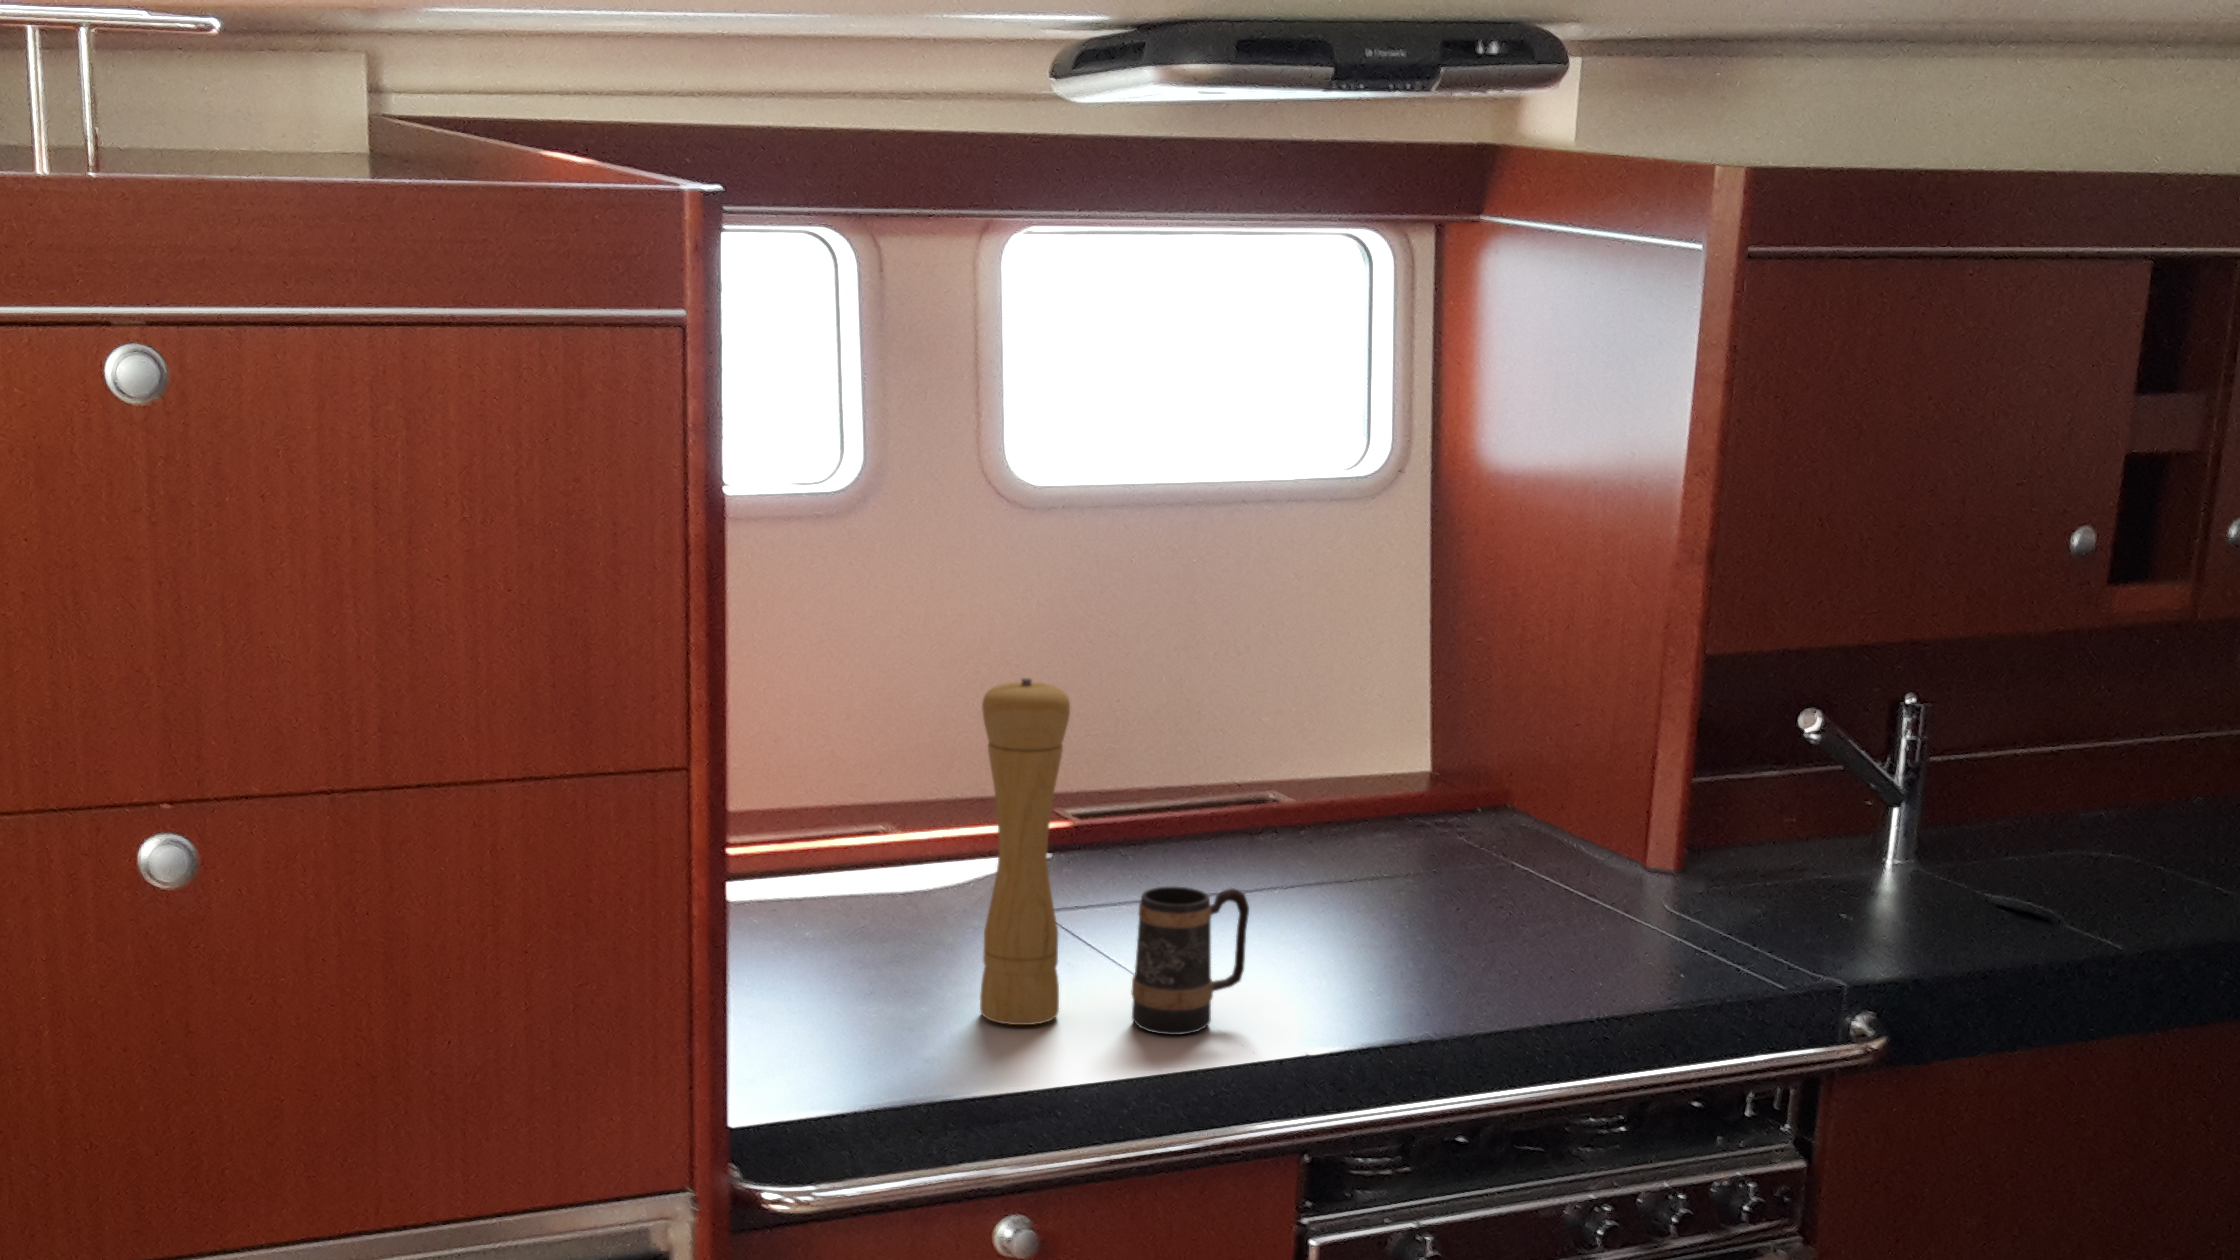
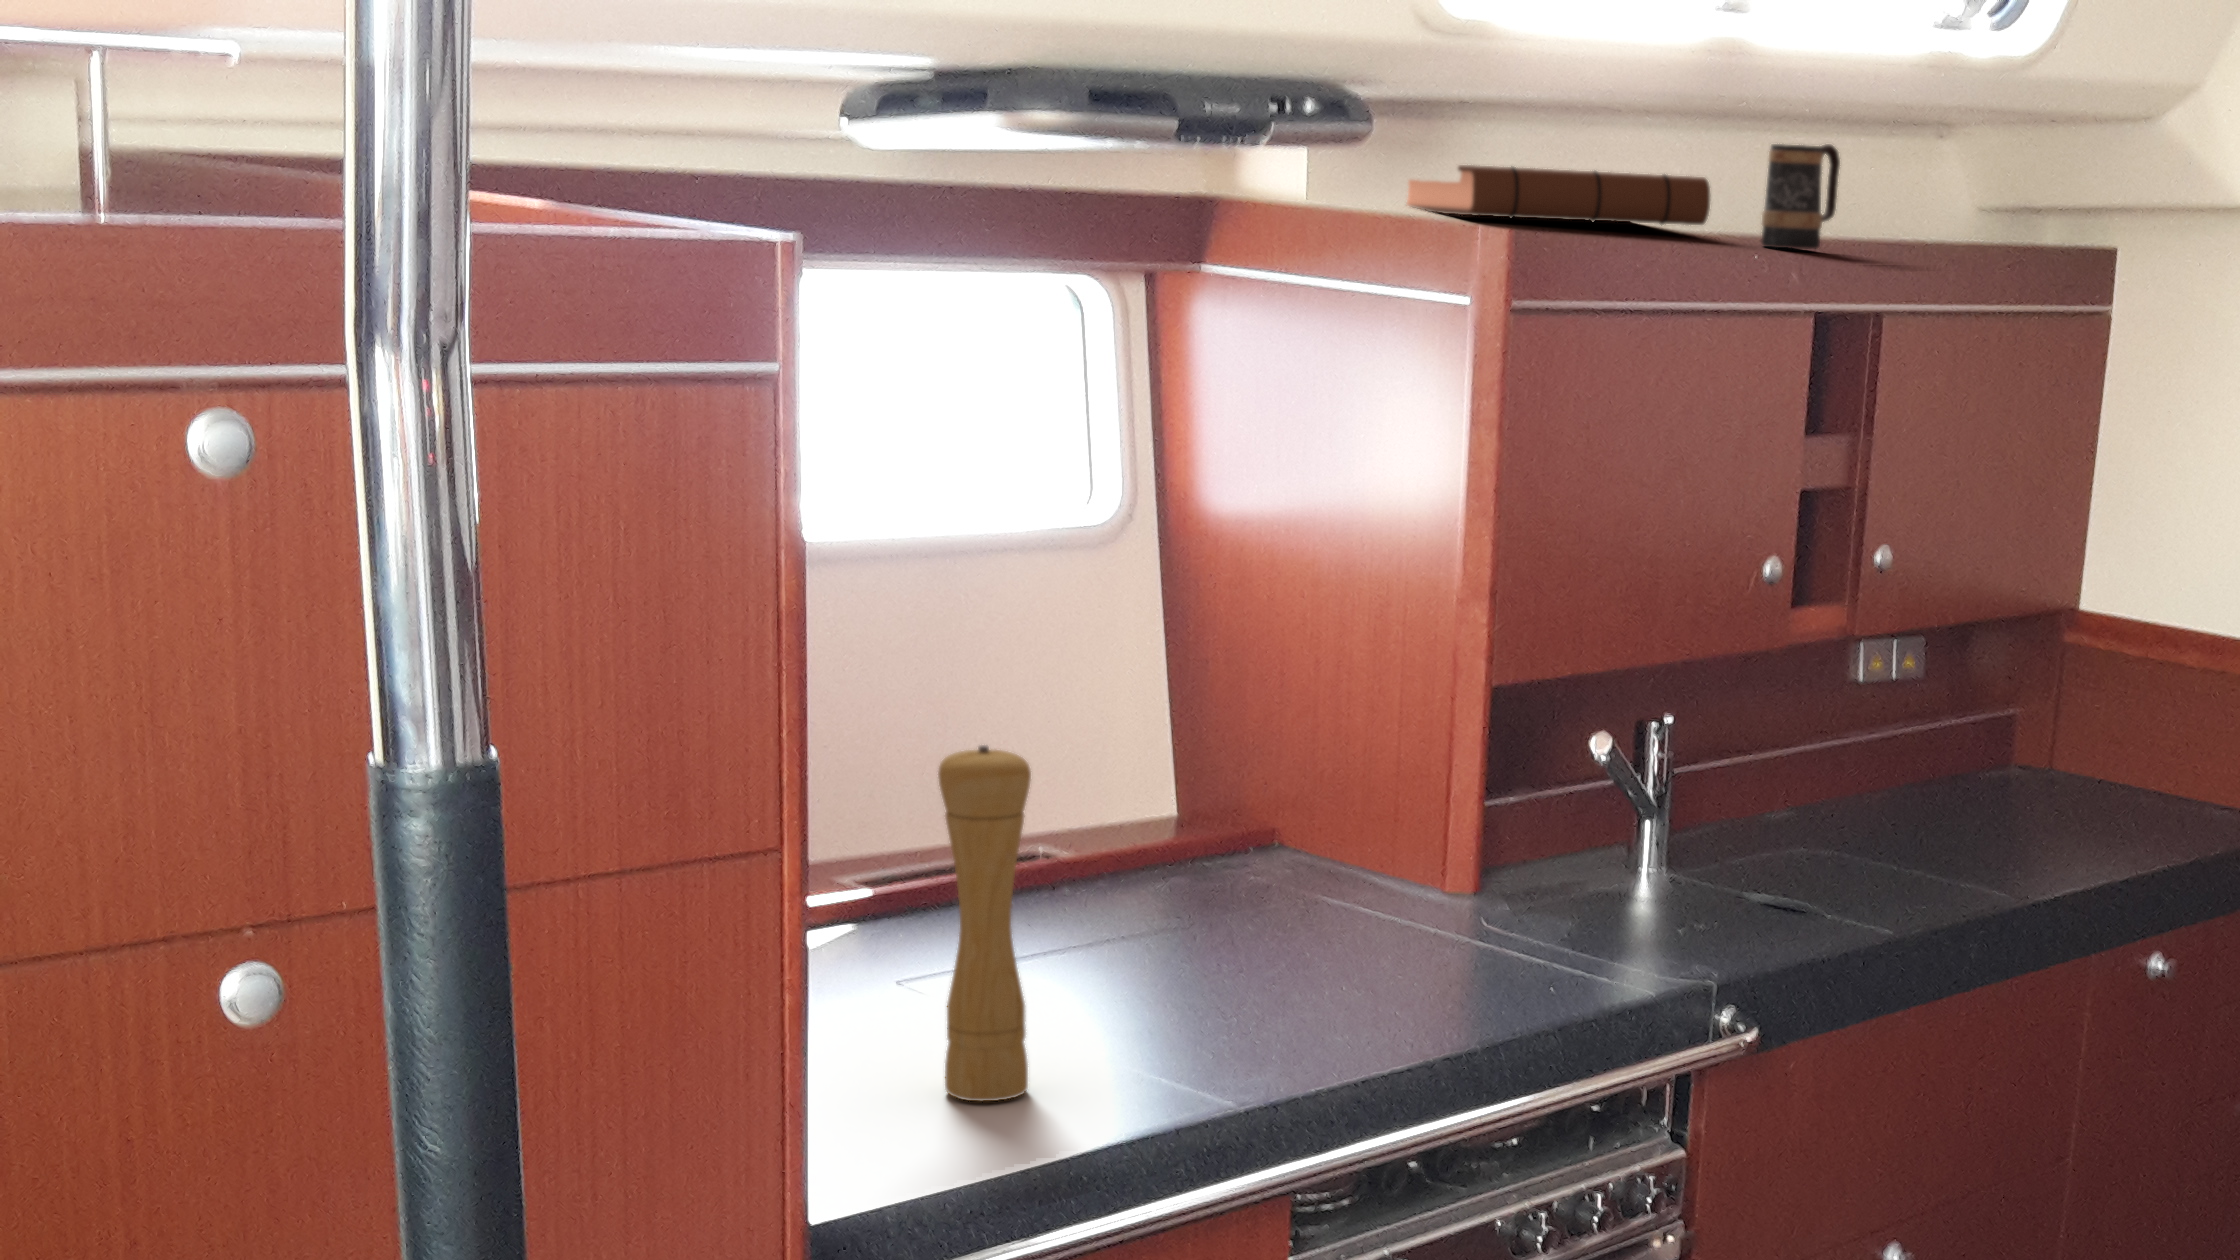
book: none [1703,98,2030,161] -> present [1407,165,1710,225]
mug: present [1131,886,1249,1035] -> present [1762,144,1840,249]

